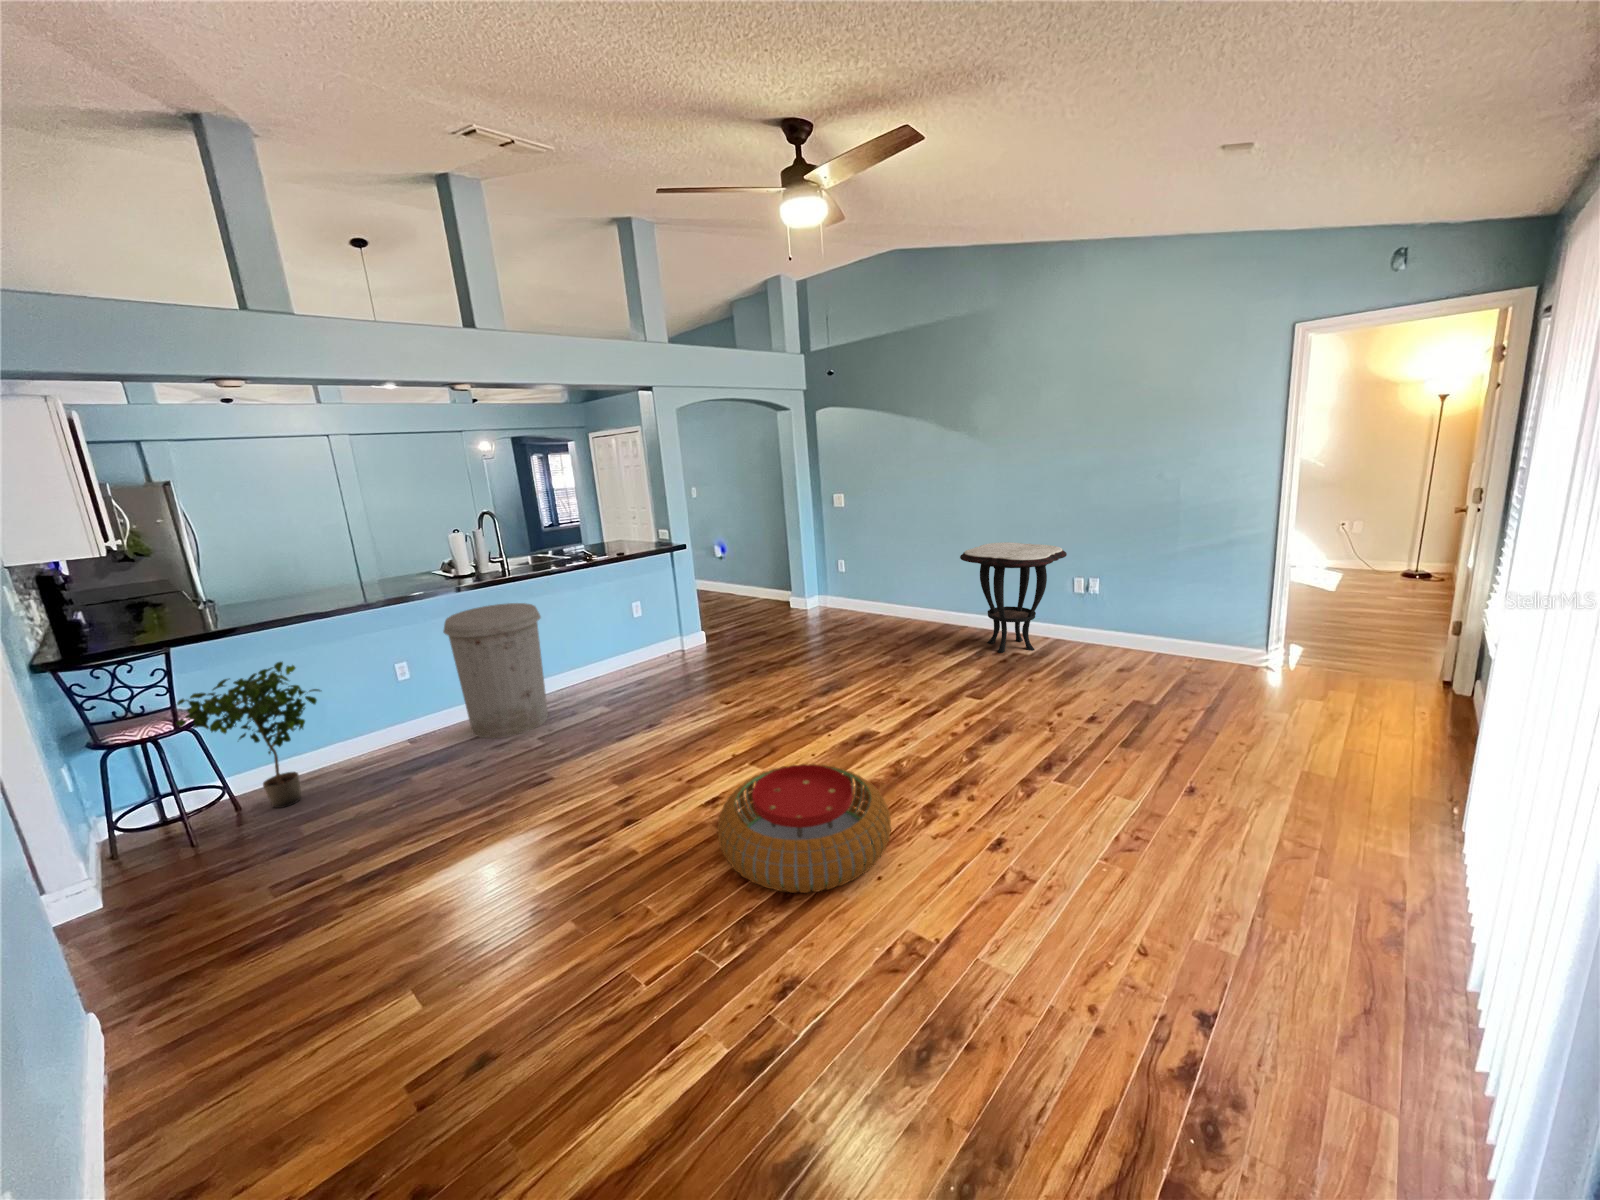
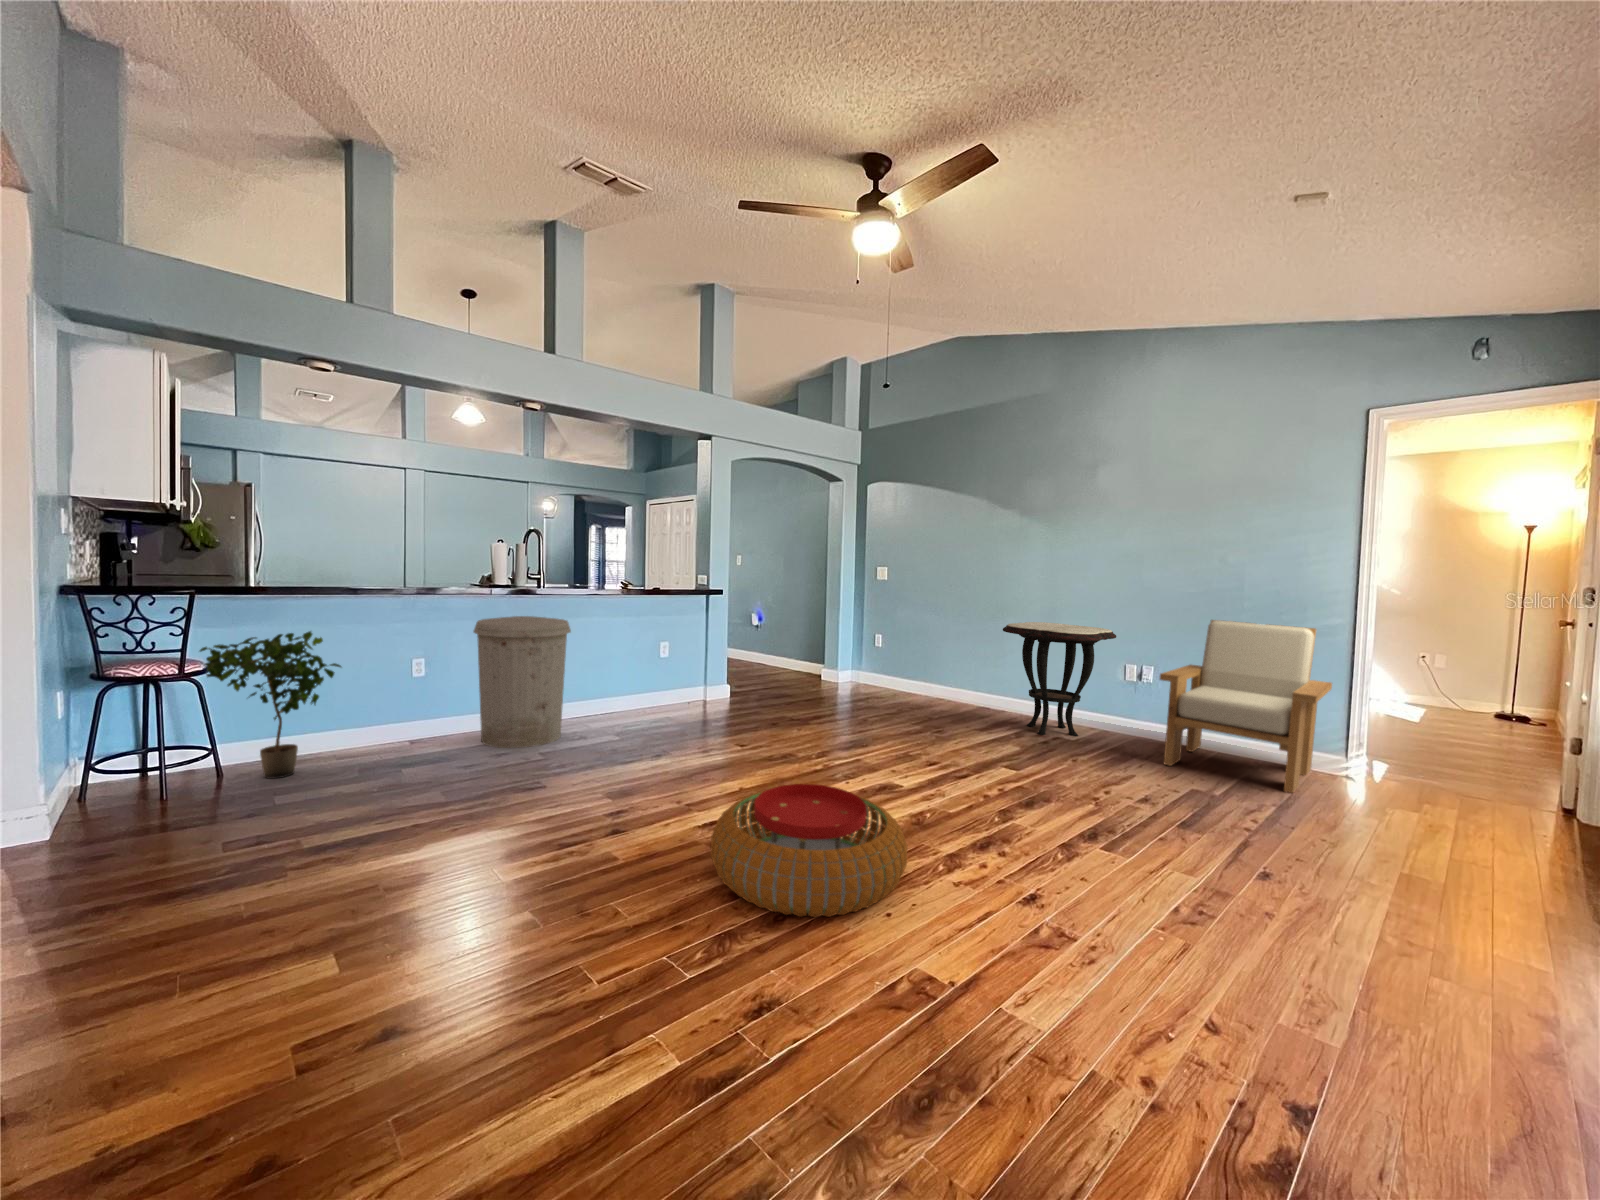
armchair: none [1106,533,1259,695] -> present [1160,620,1332,793]

